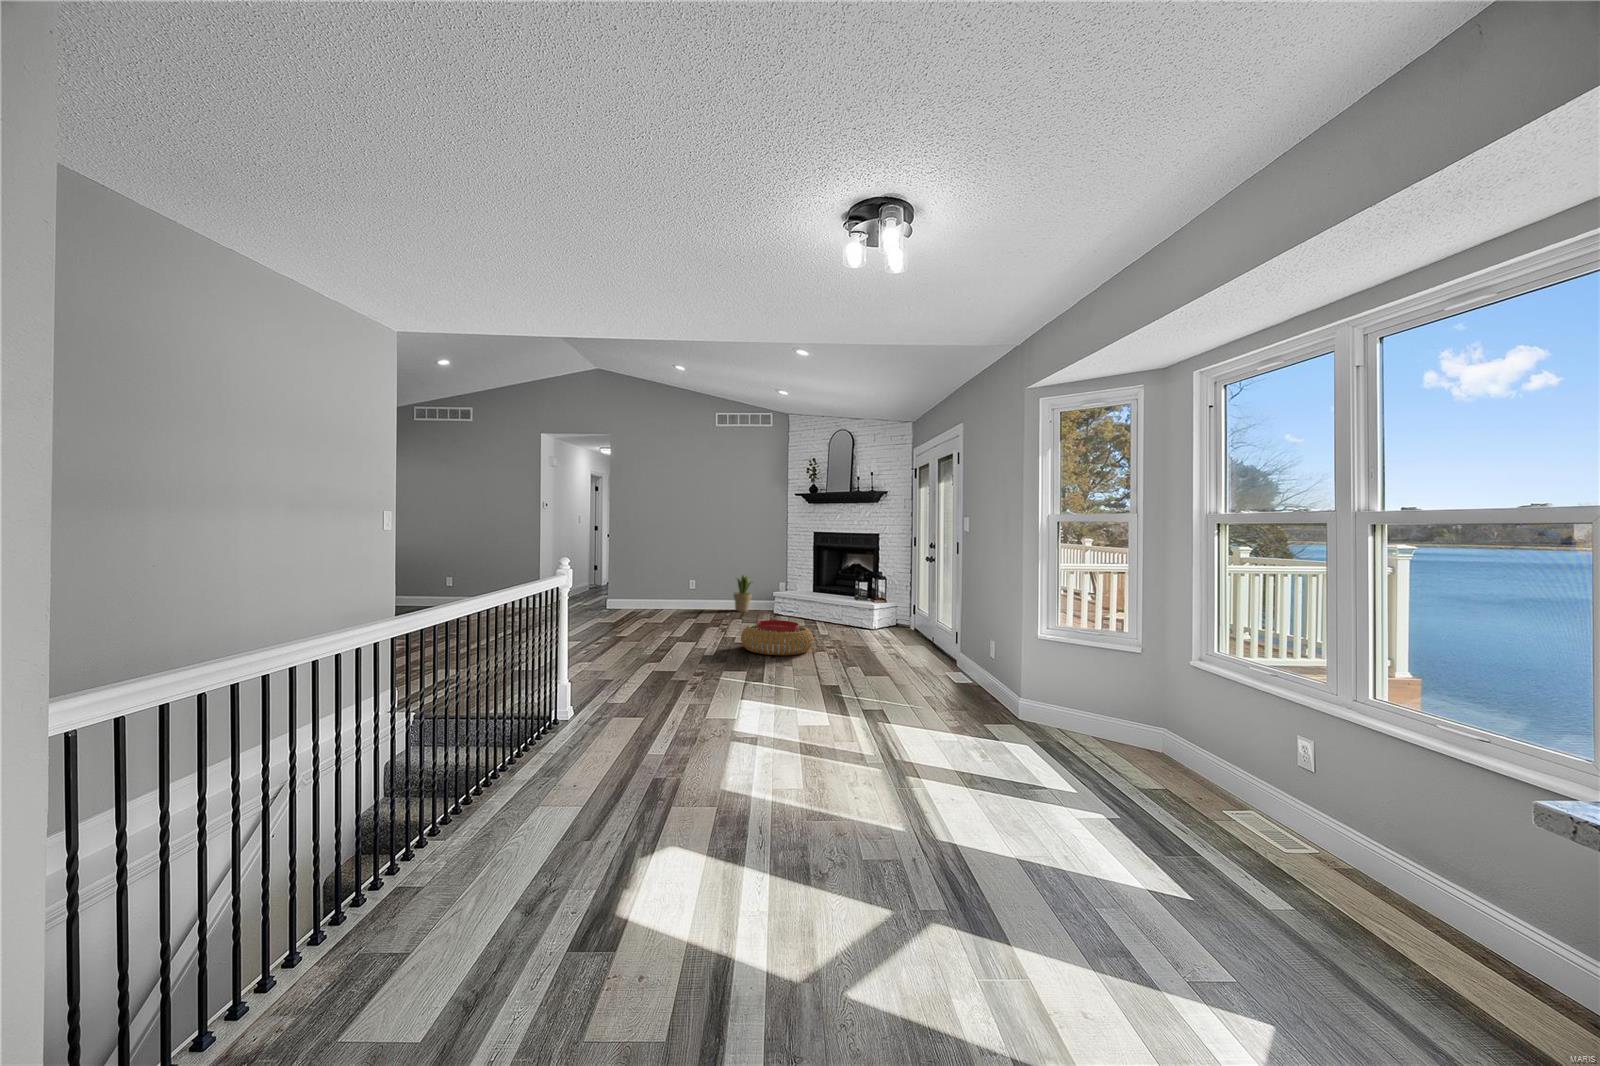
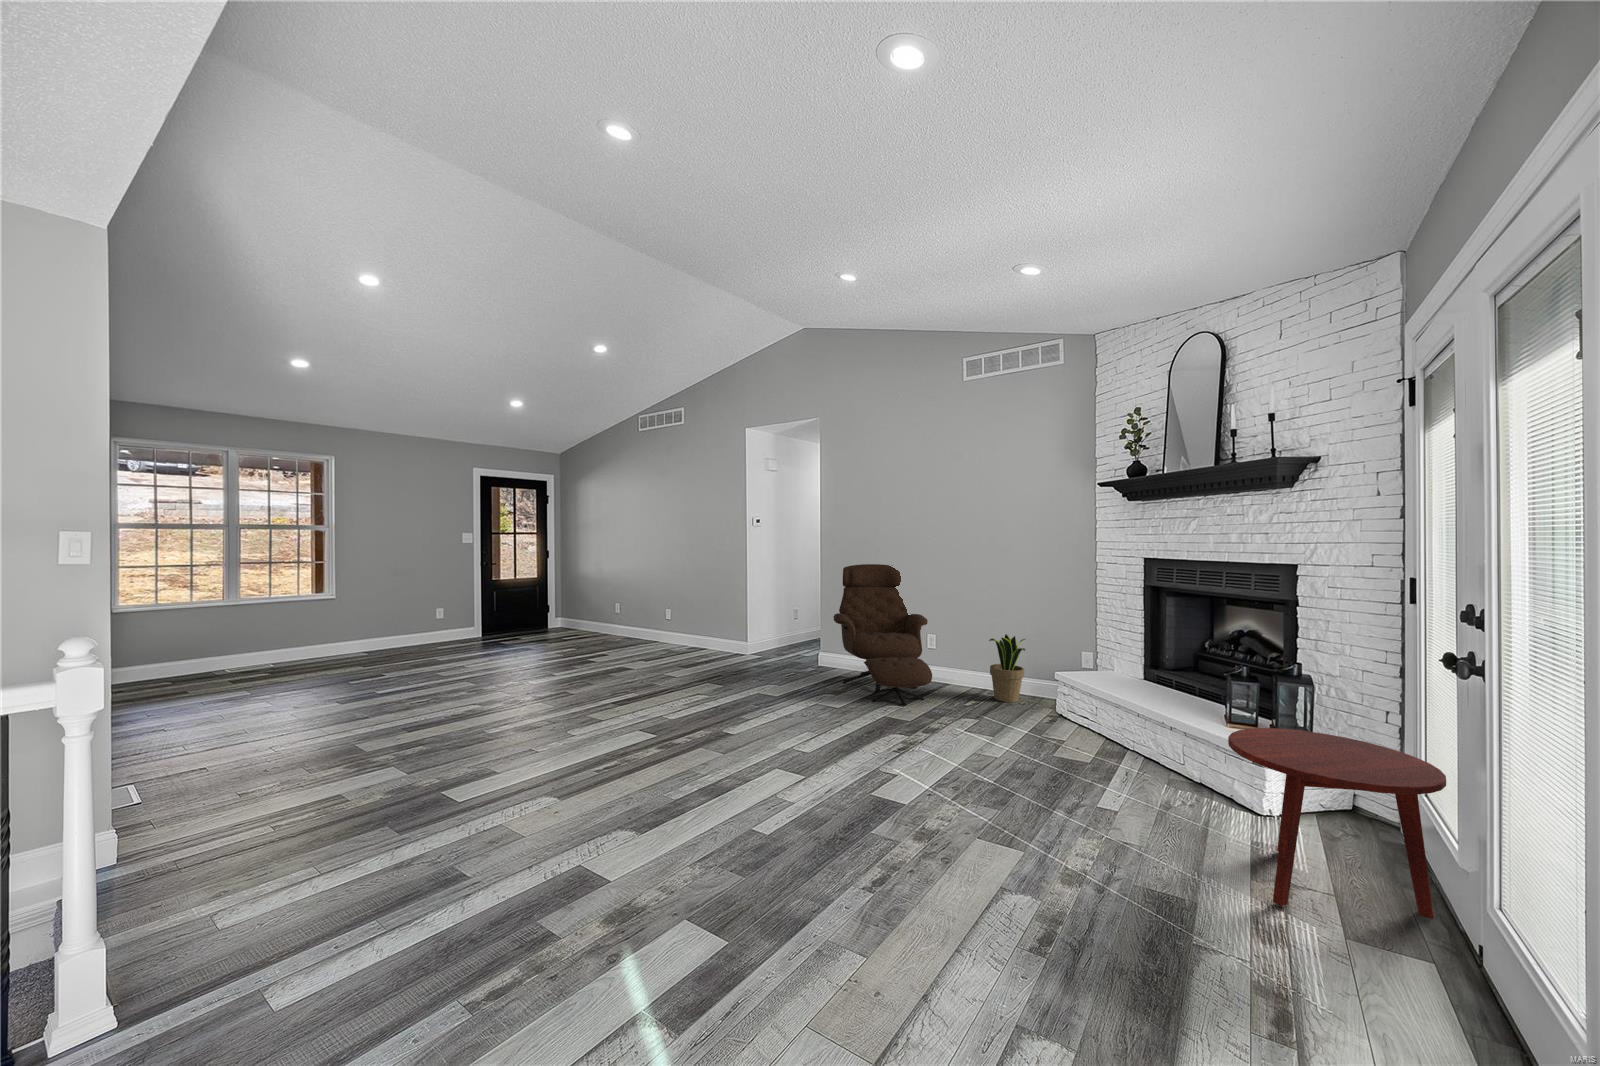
lounge chair: none [634,537,707,617] -> present [833,564,932,706]
side table: none [869,592,925,643] -> present [1228,728,1446,919]
pouf: present [741,620,814,655] -> none [833,778,1022,906]

